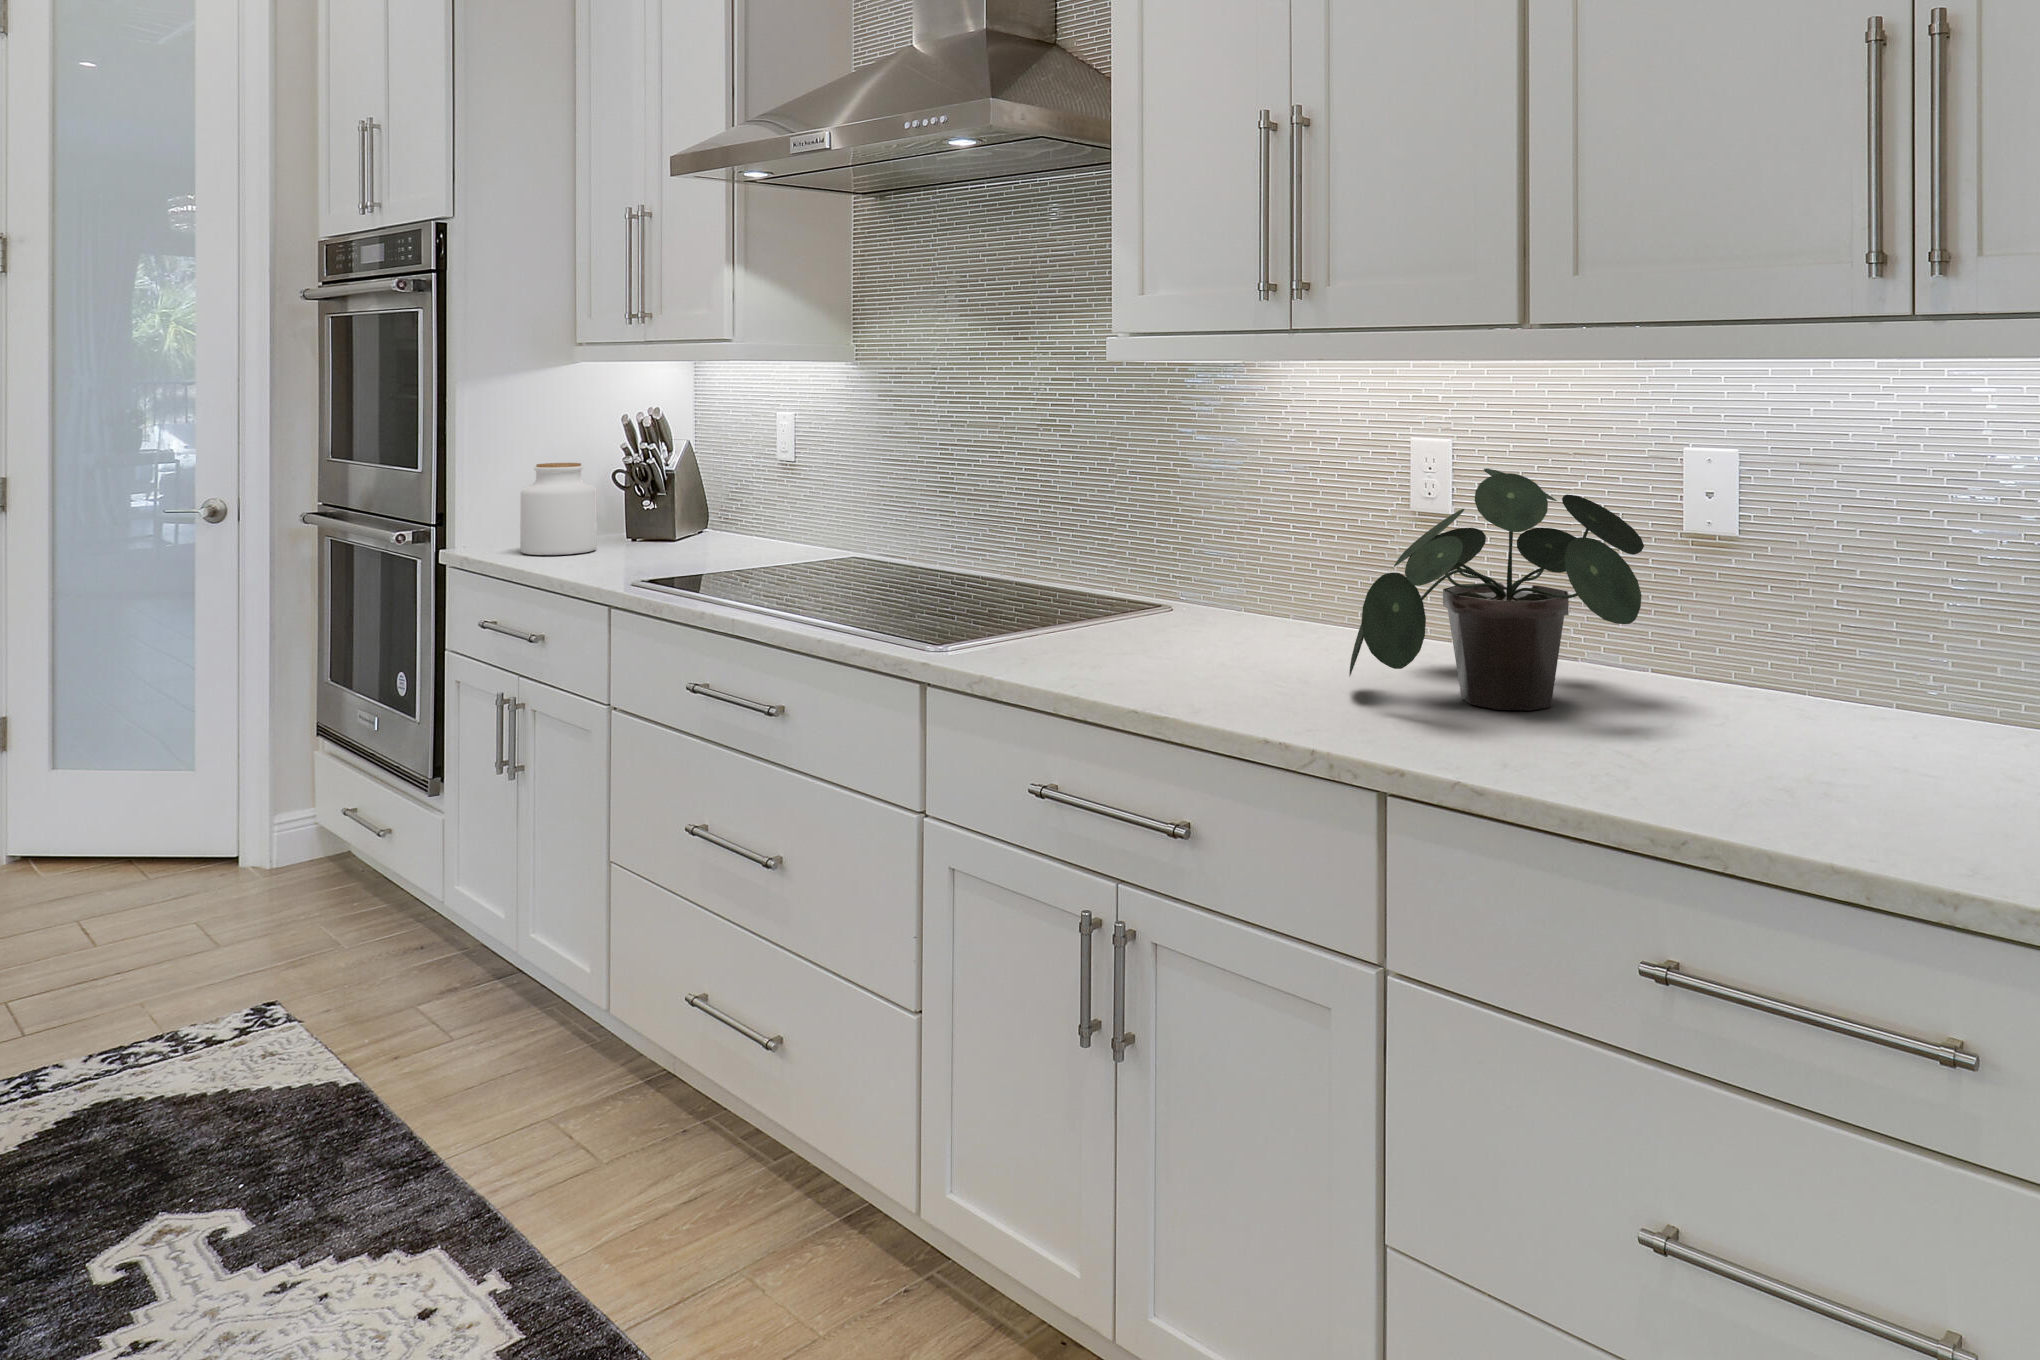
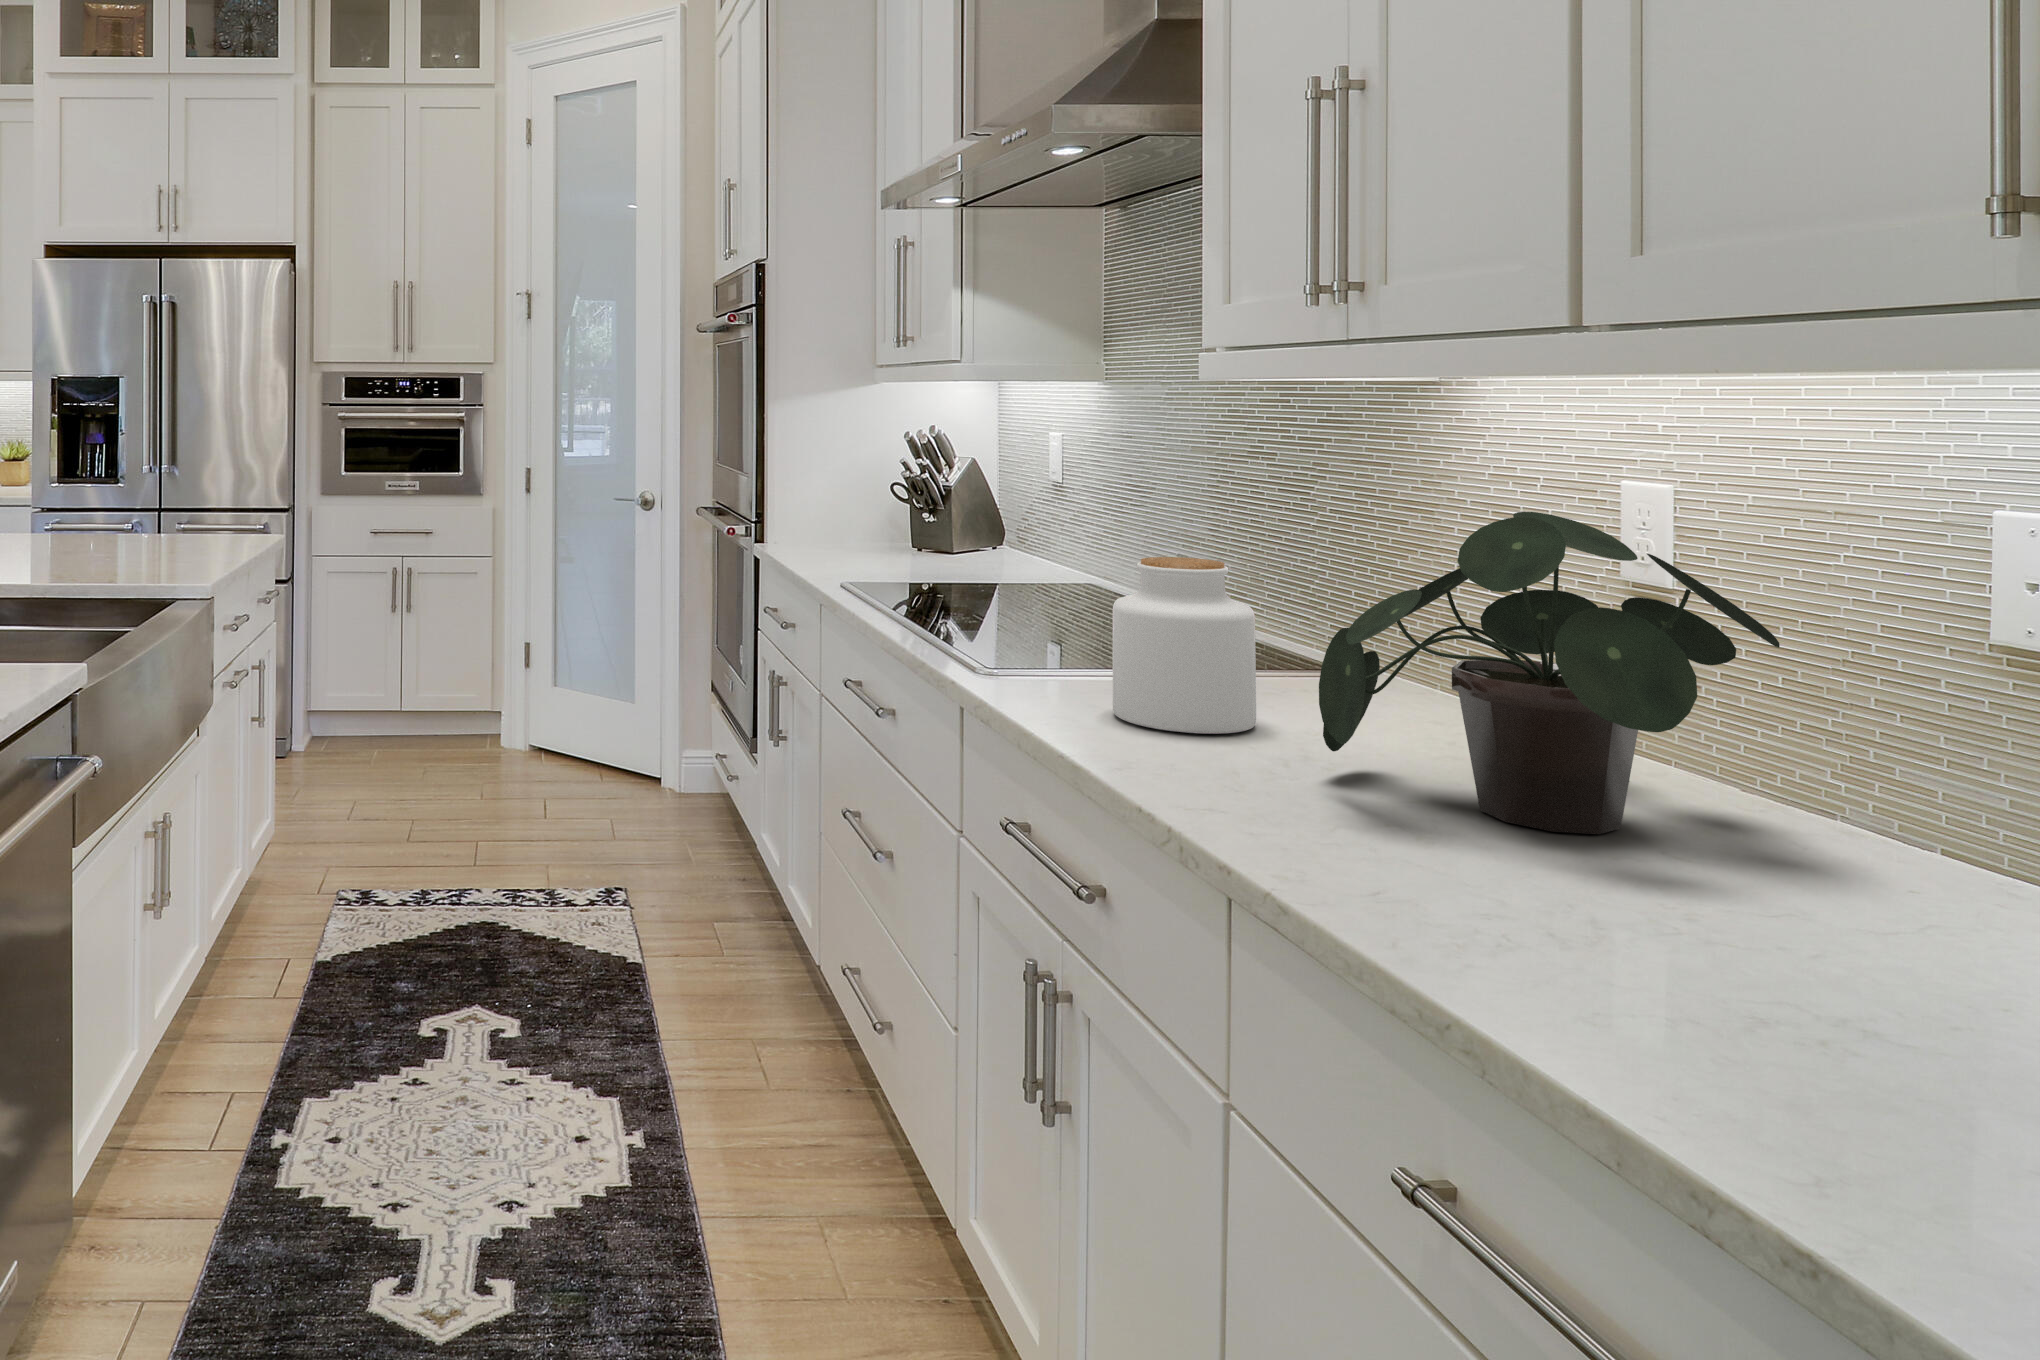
jar: present [520,463,597,555] -> present [1113,557,1256,734]

